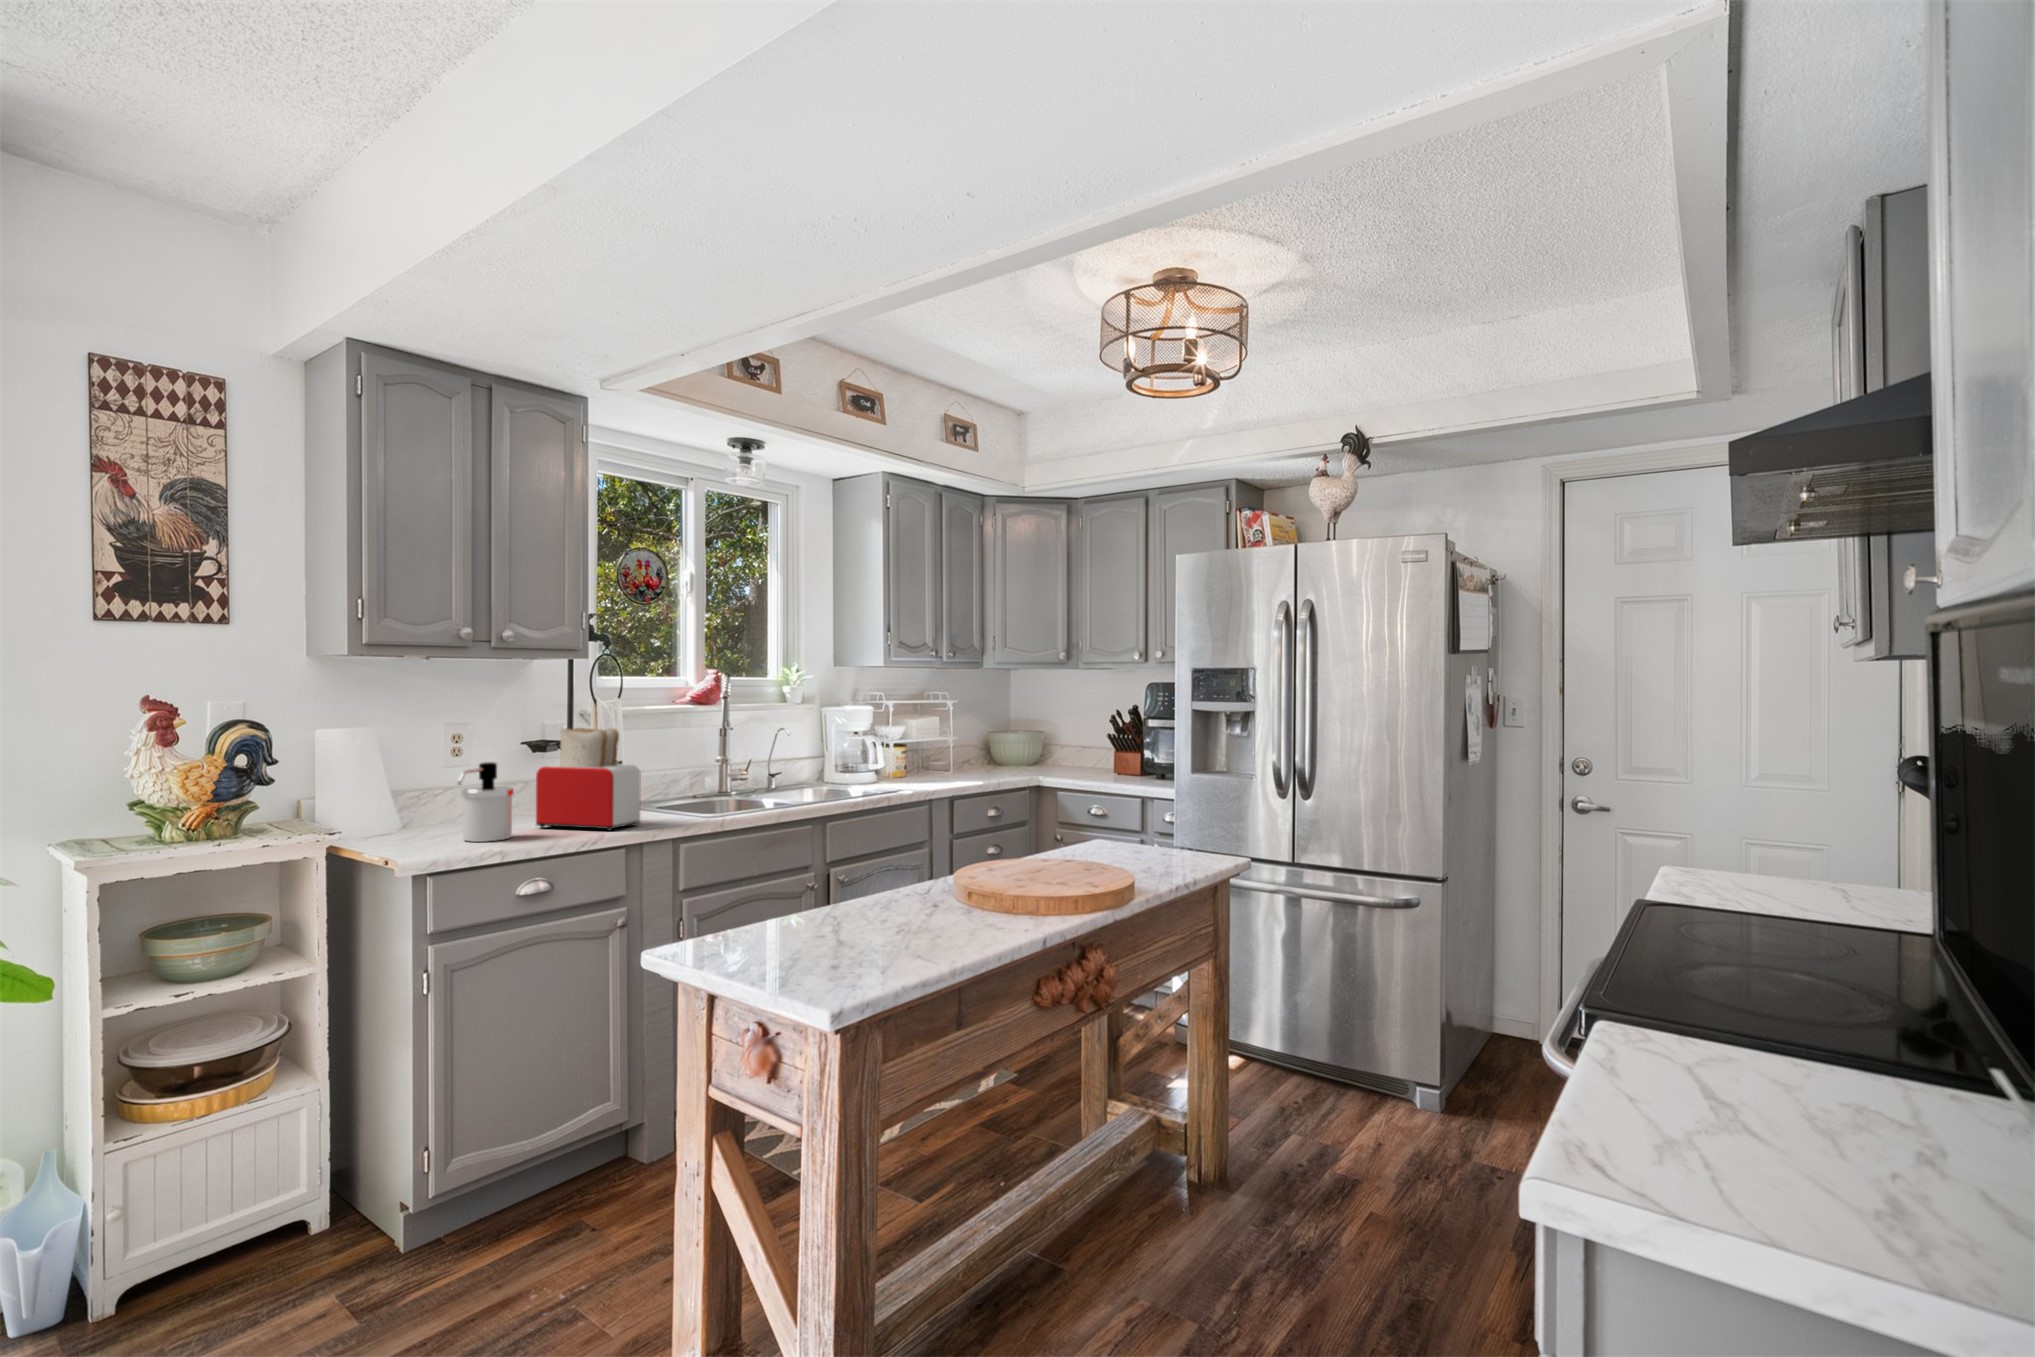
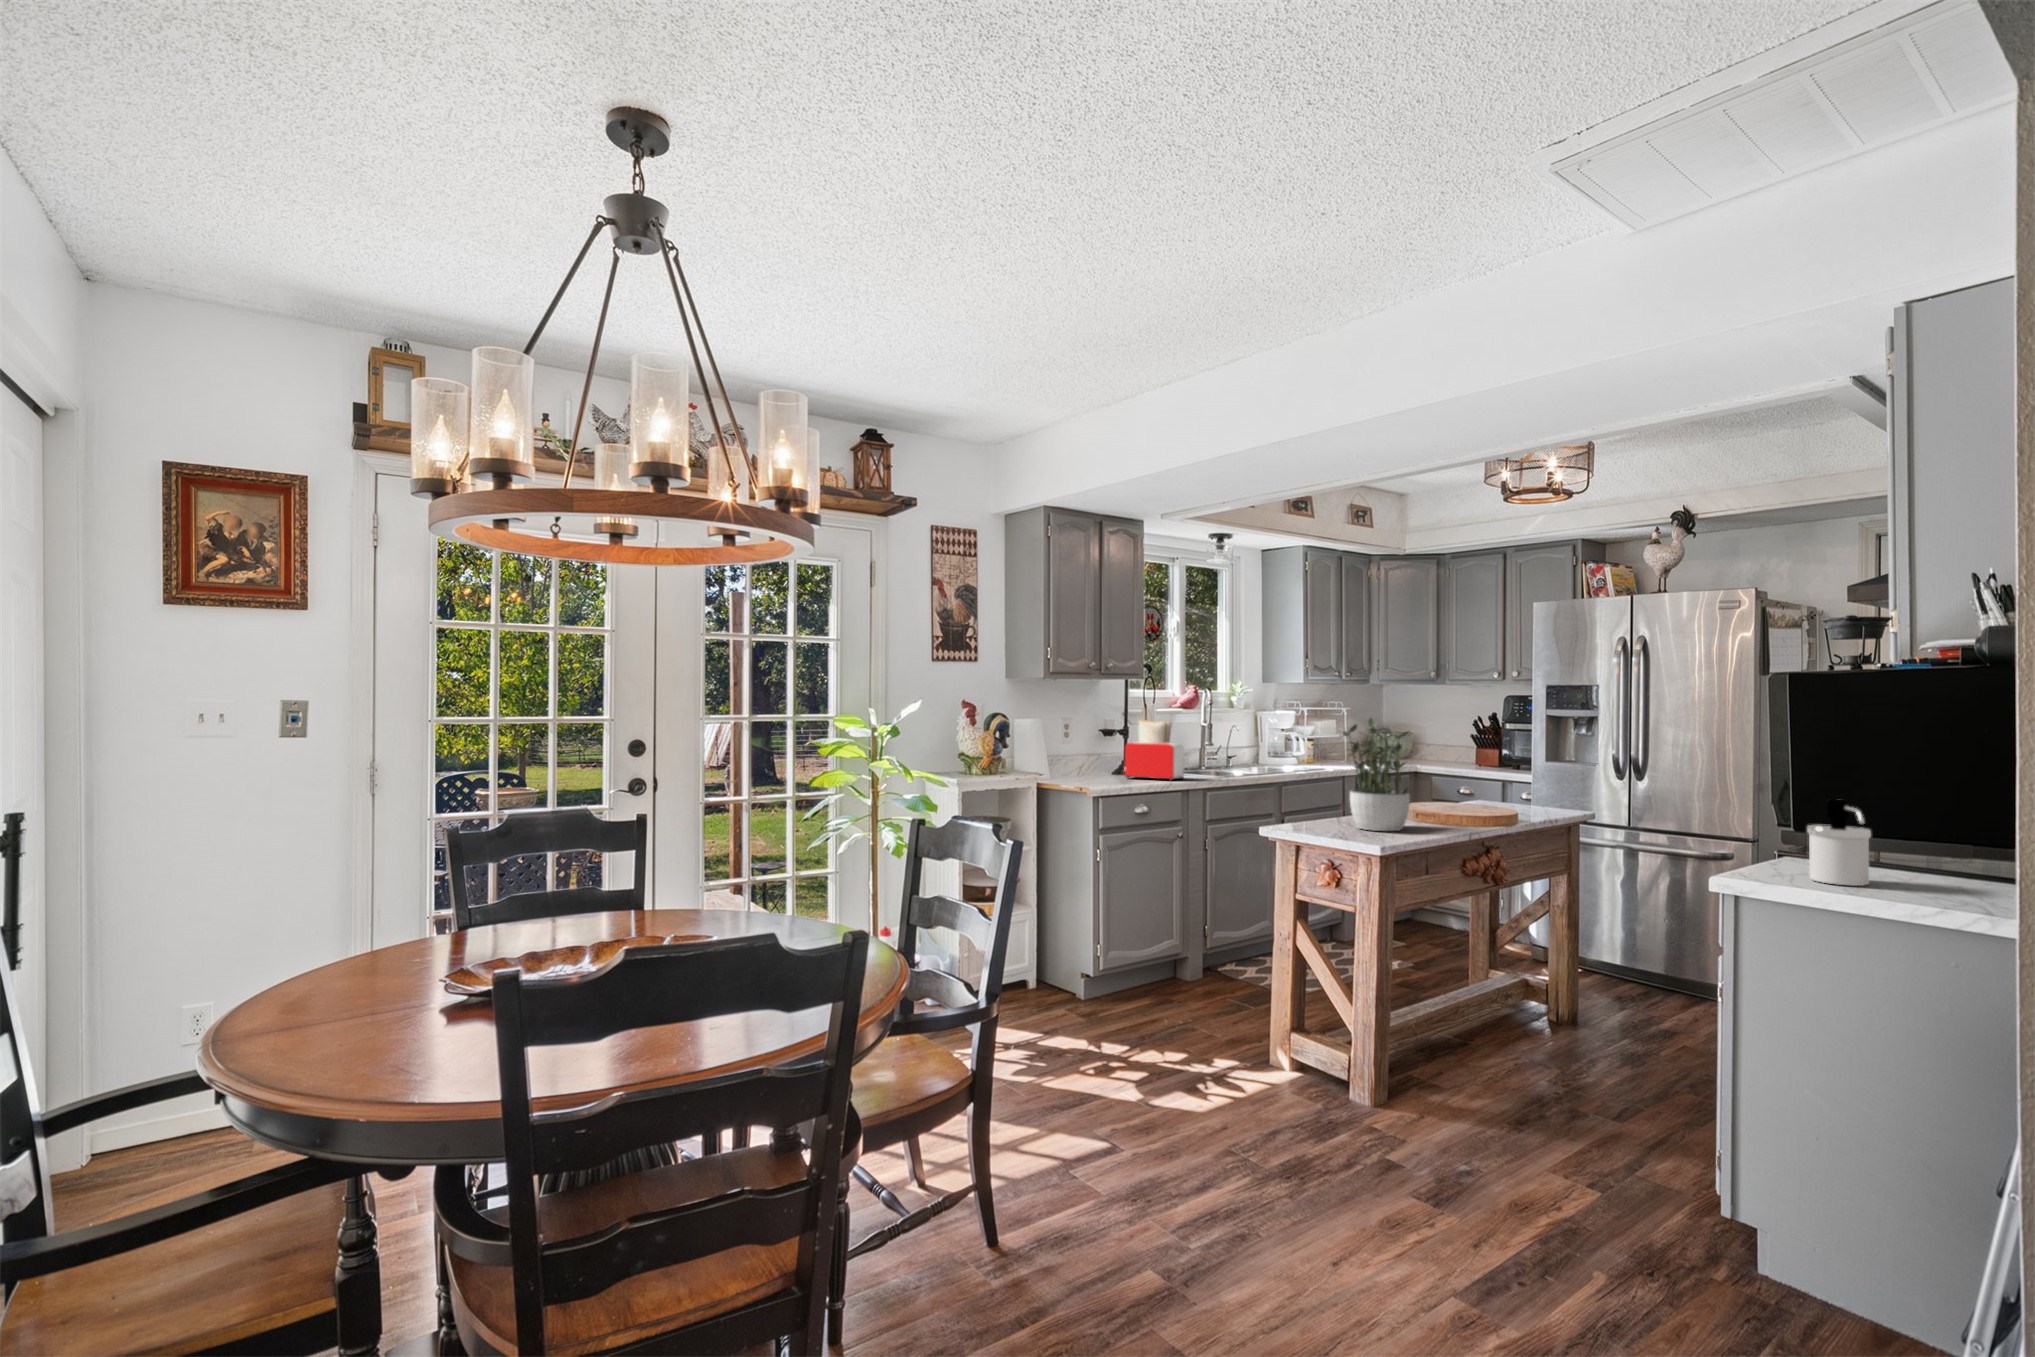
potted plant: none [800,730,947,949] -> present [1343,718,1410,831]
soap dispenser: present [458,762,514,842] -> present [1807,800,1871,886]

